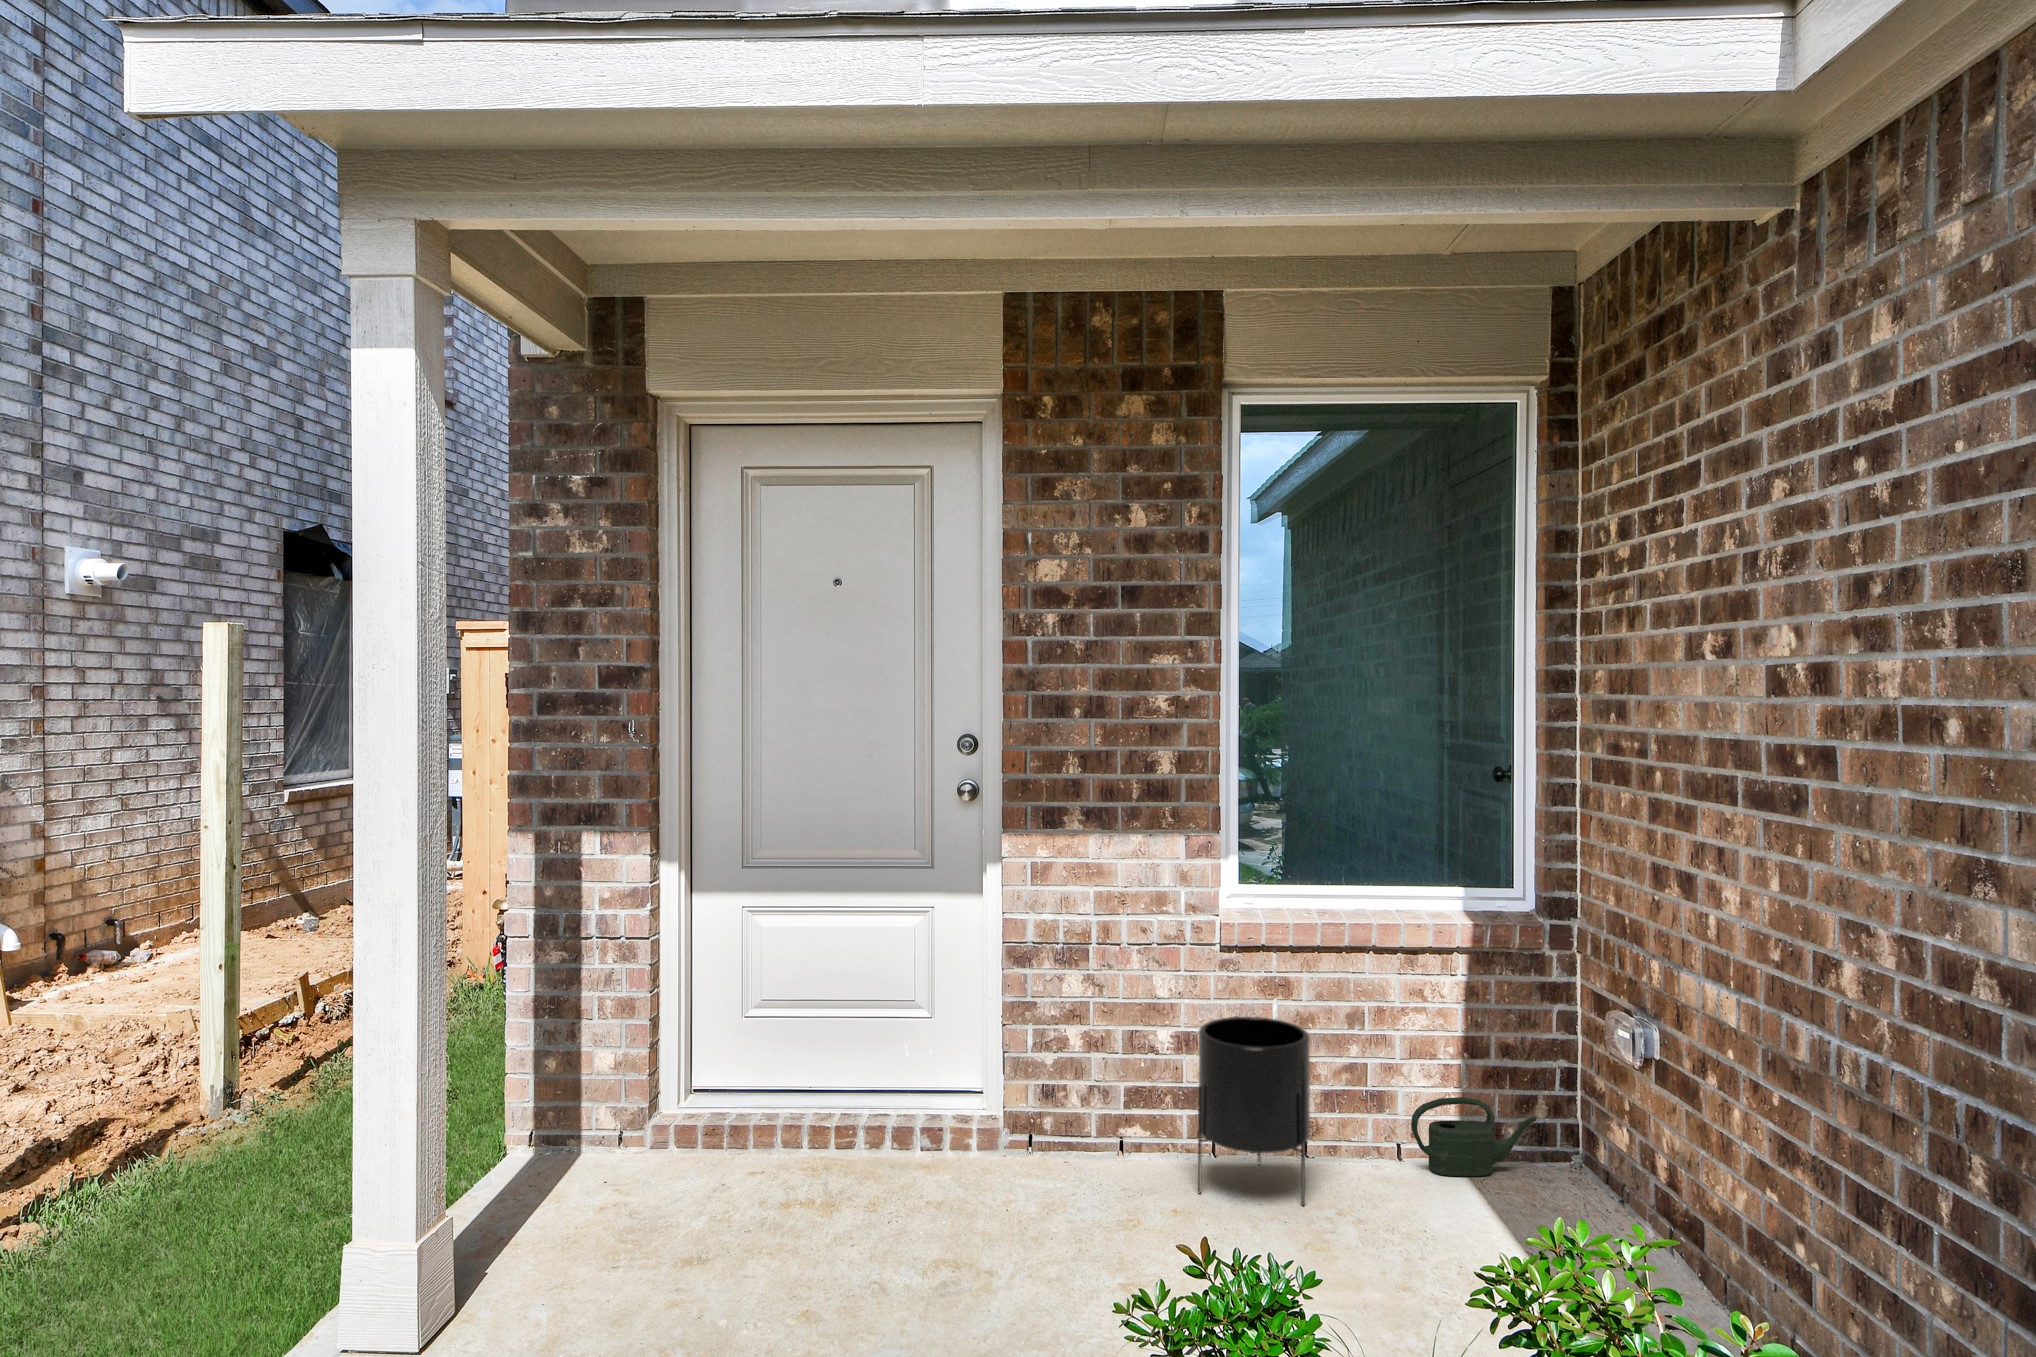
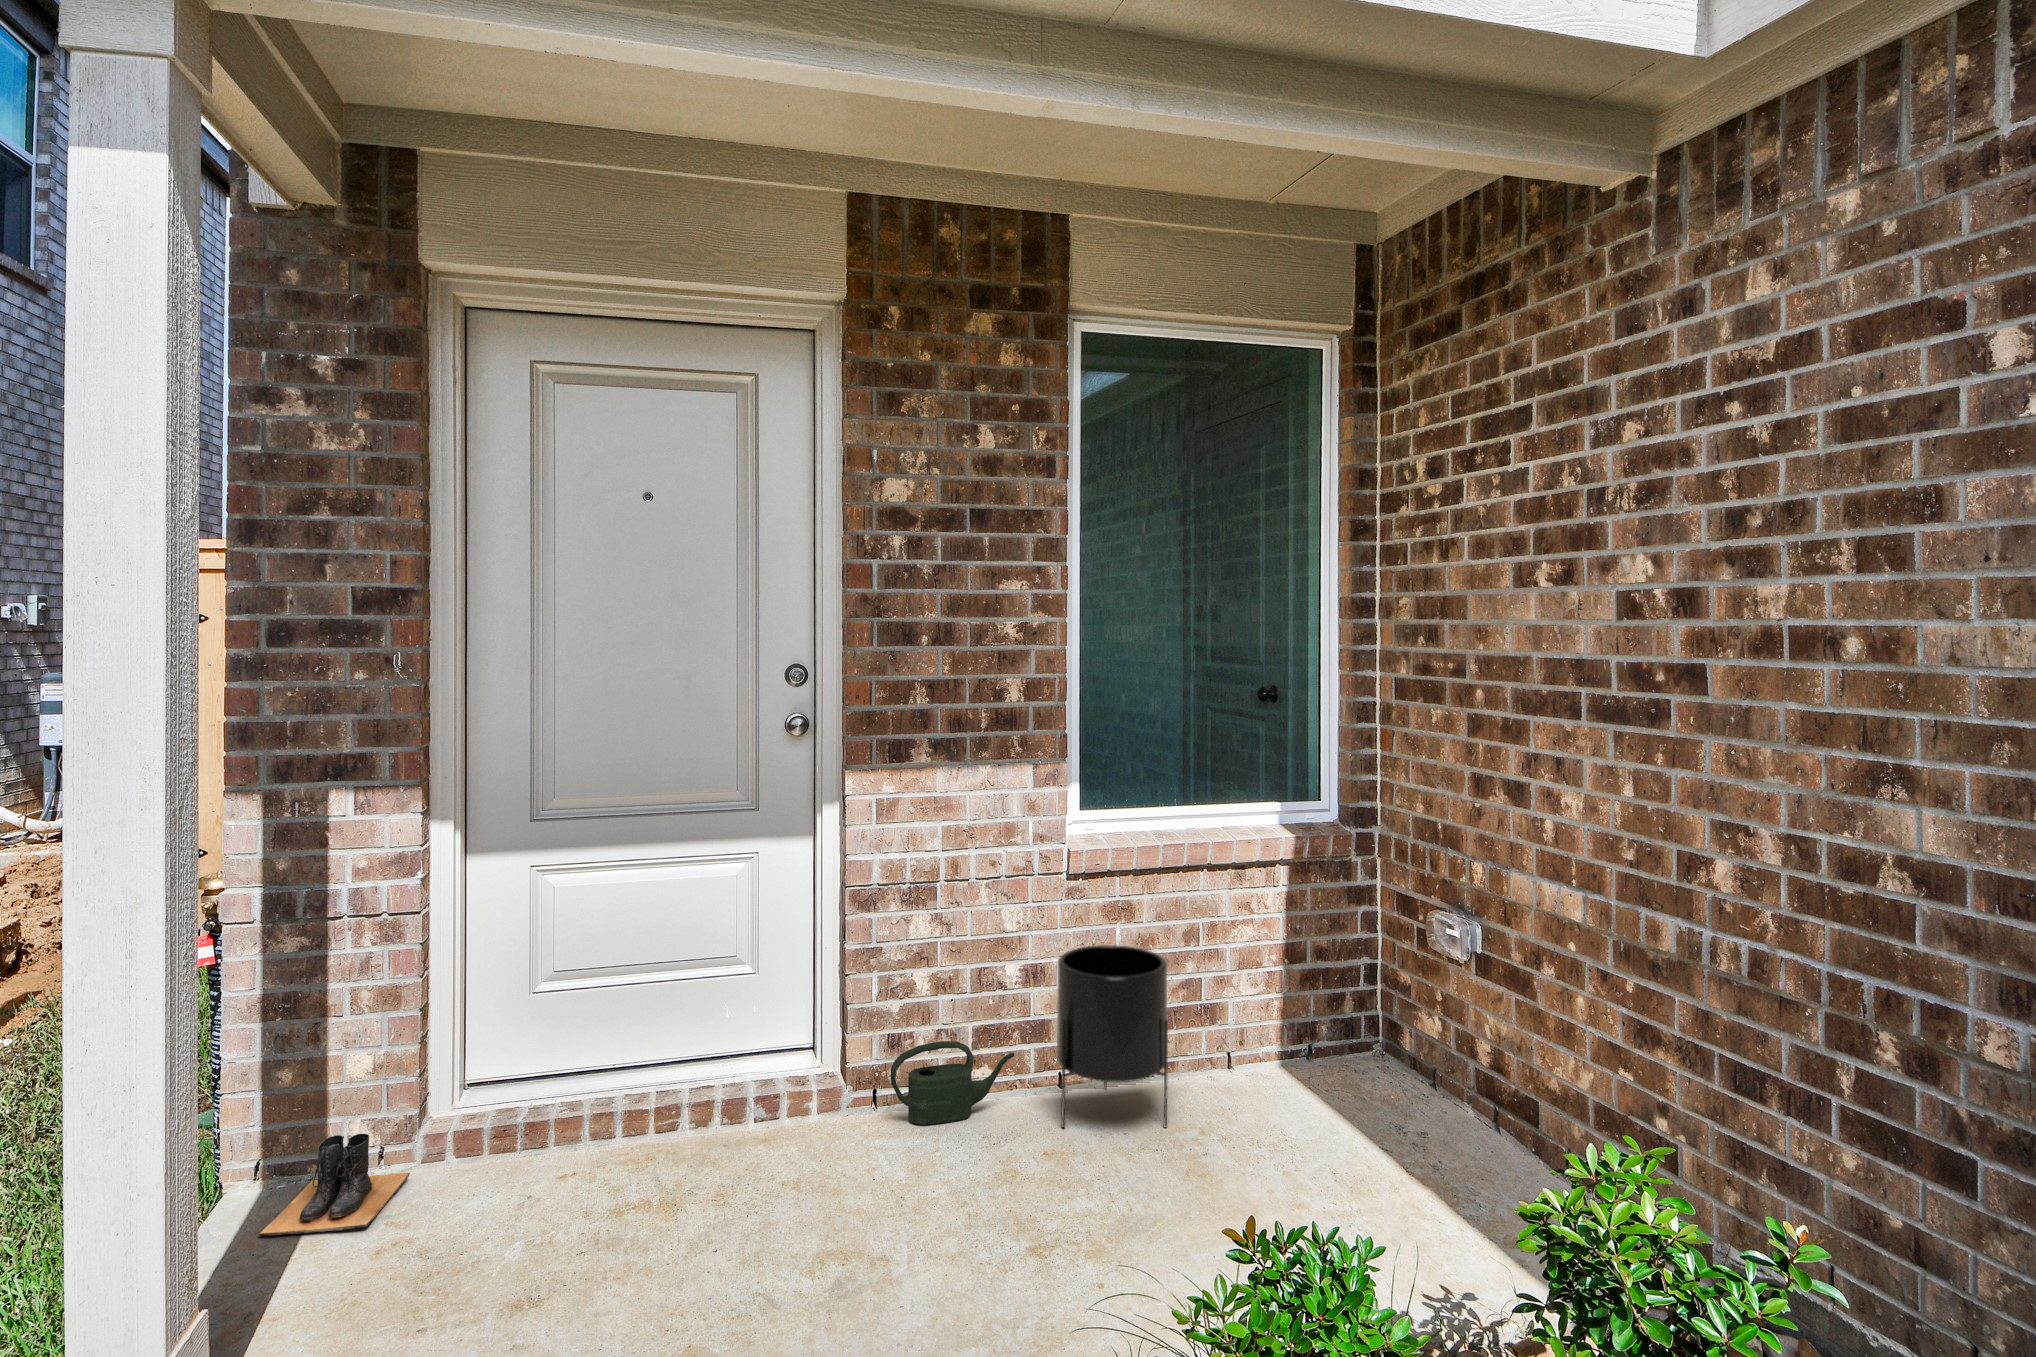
watering can: present [1411,1097,1536,1176] -> present [890,1041,1014,1125]
boots: none [521,1117,634,1193] -> present [259,1134,410,1236]

